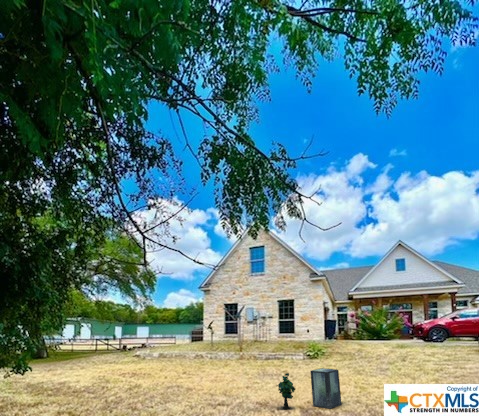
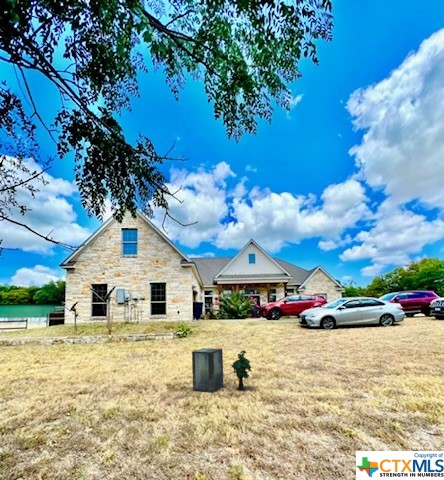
decorative plant: present [277,373,295,409] -> present [230,351,251,390]

